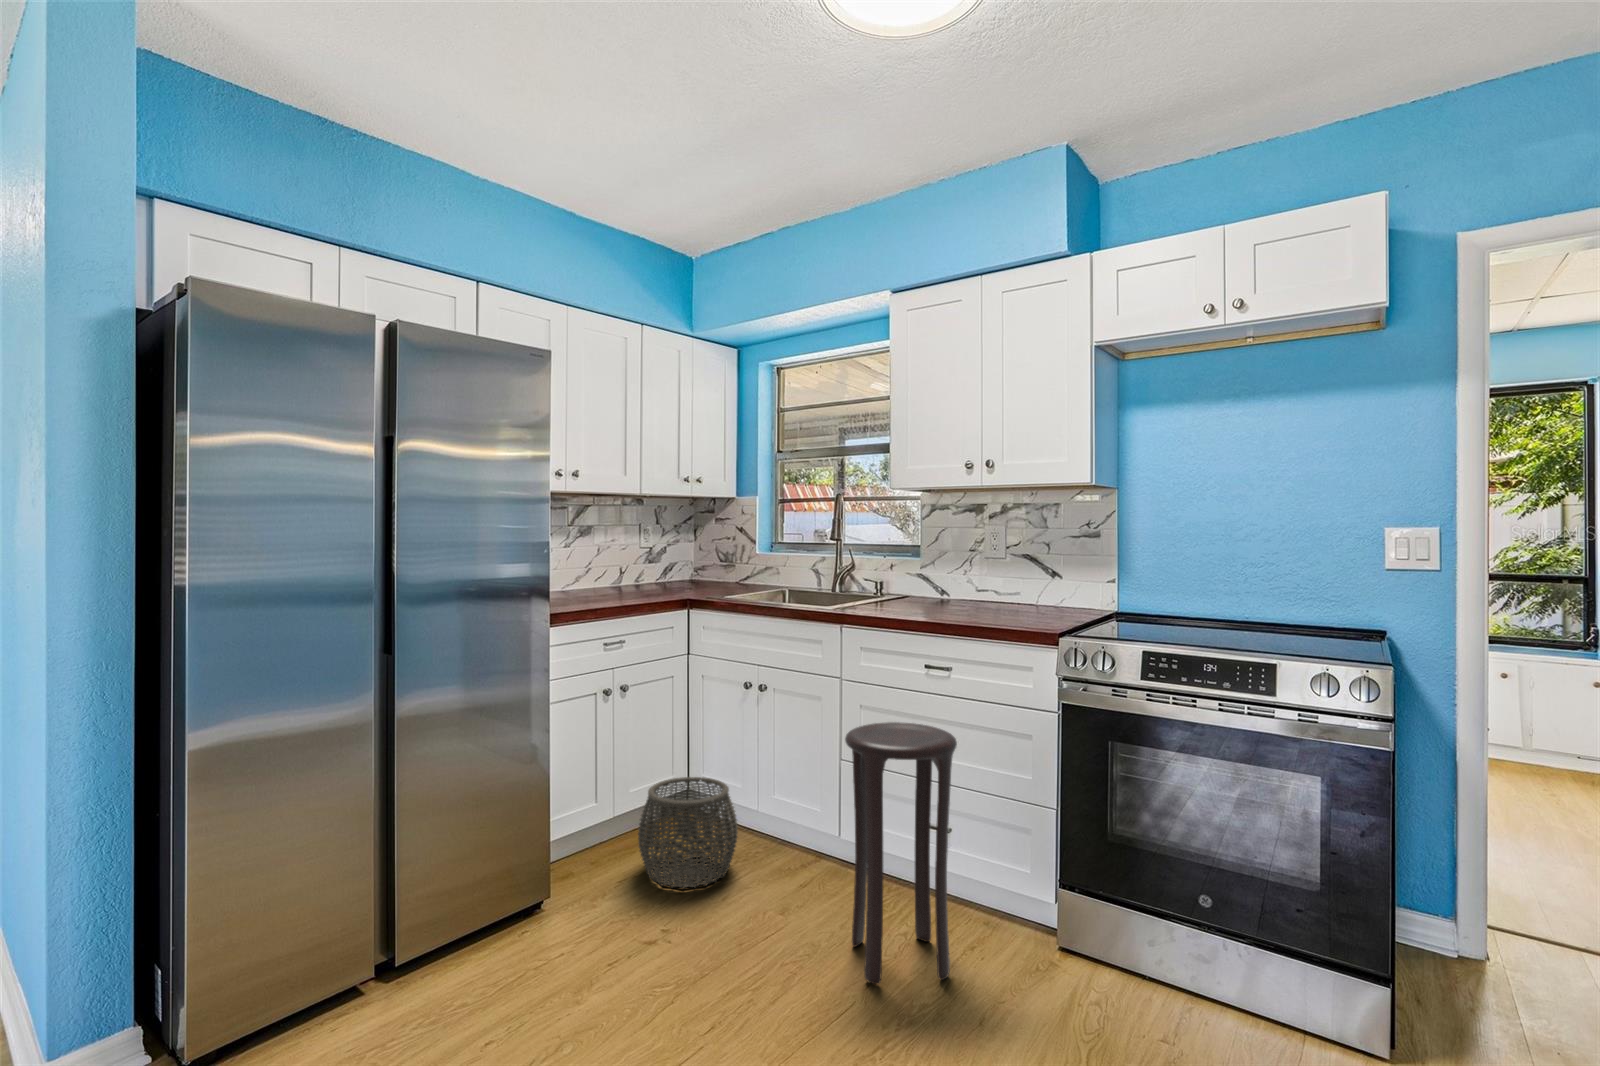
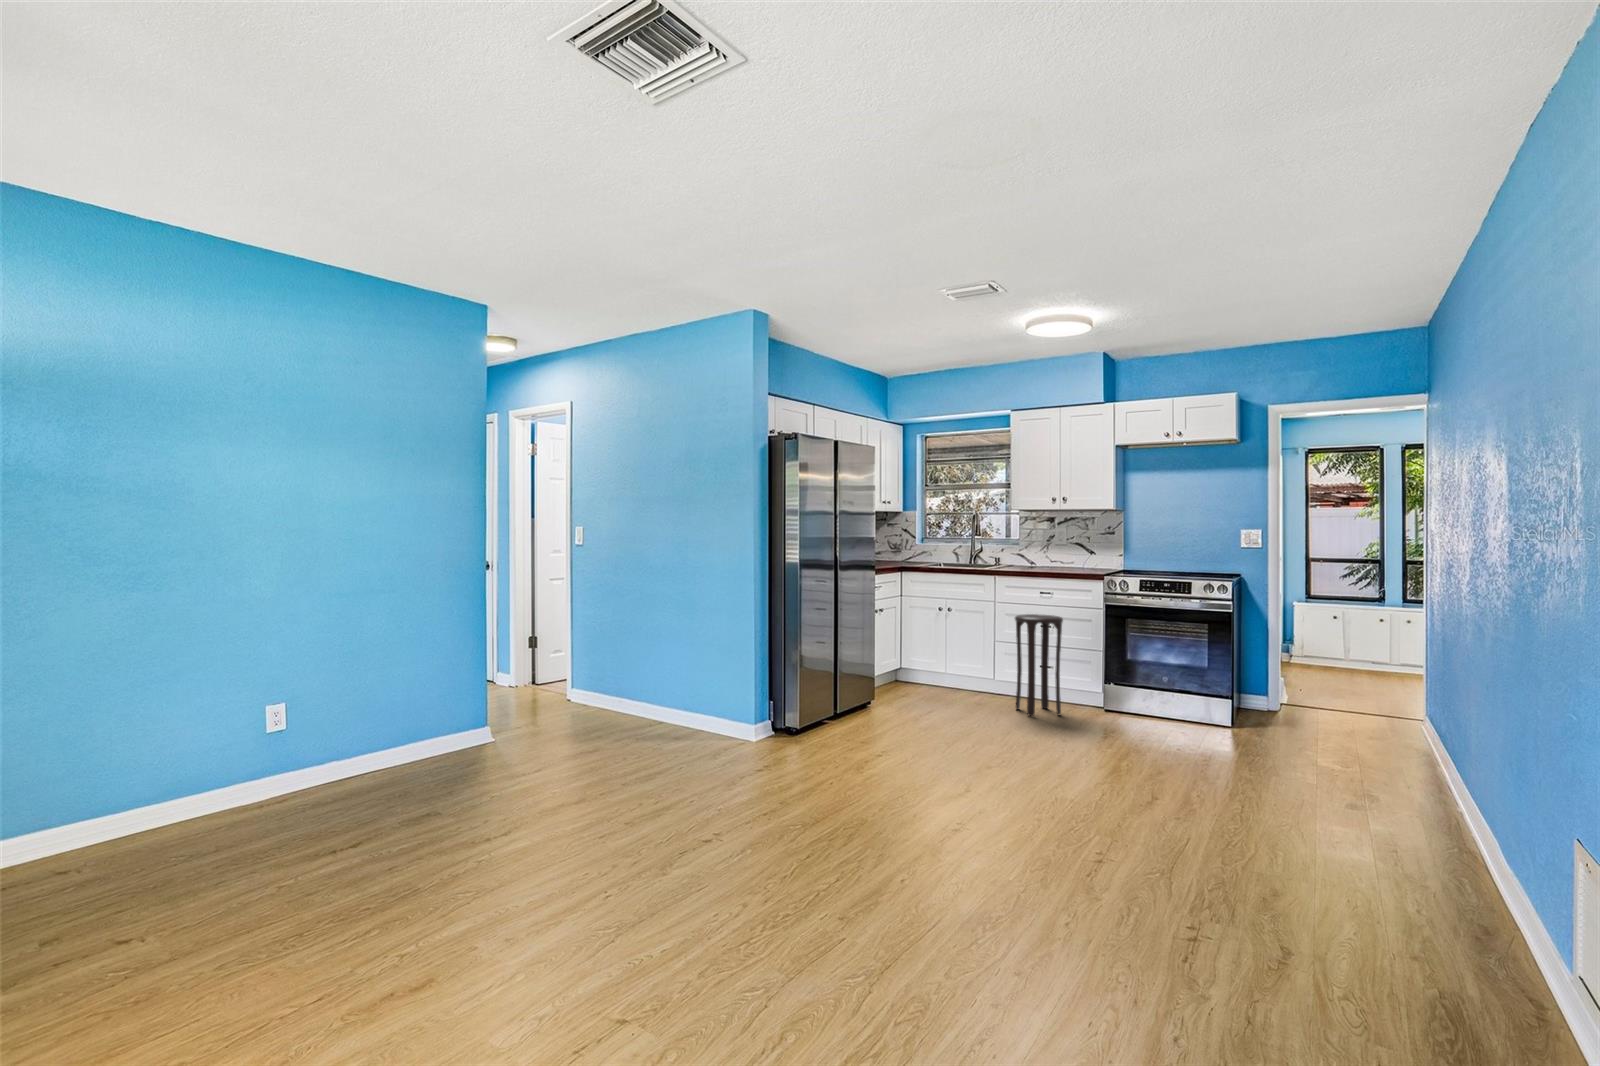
woven basket: present [638,777,738,888] -> none [899,652,947,698]

